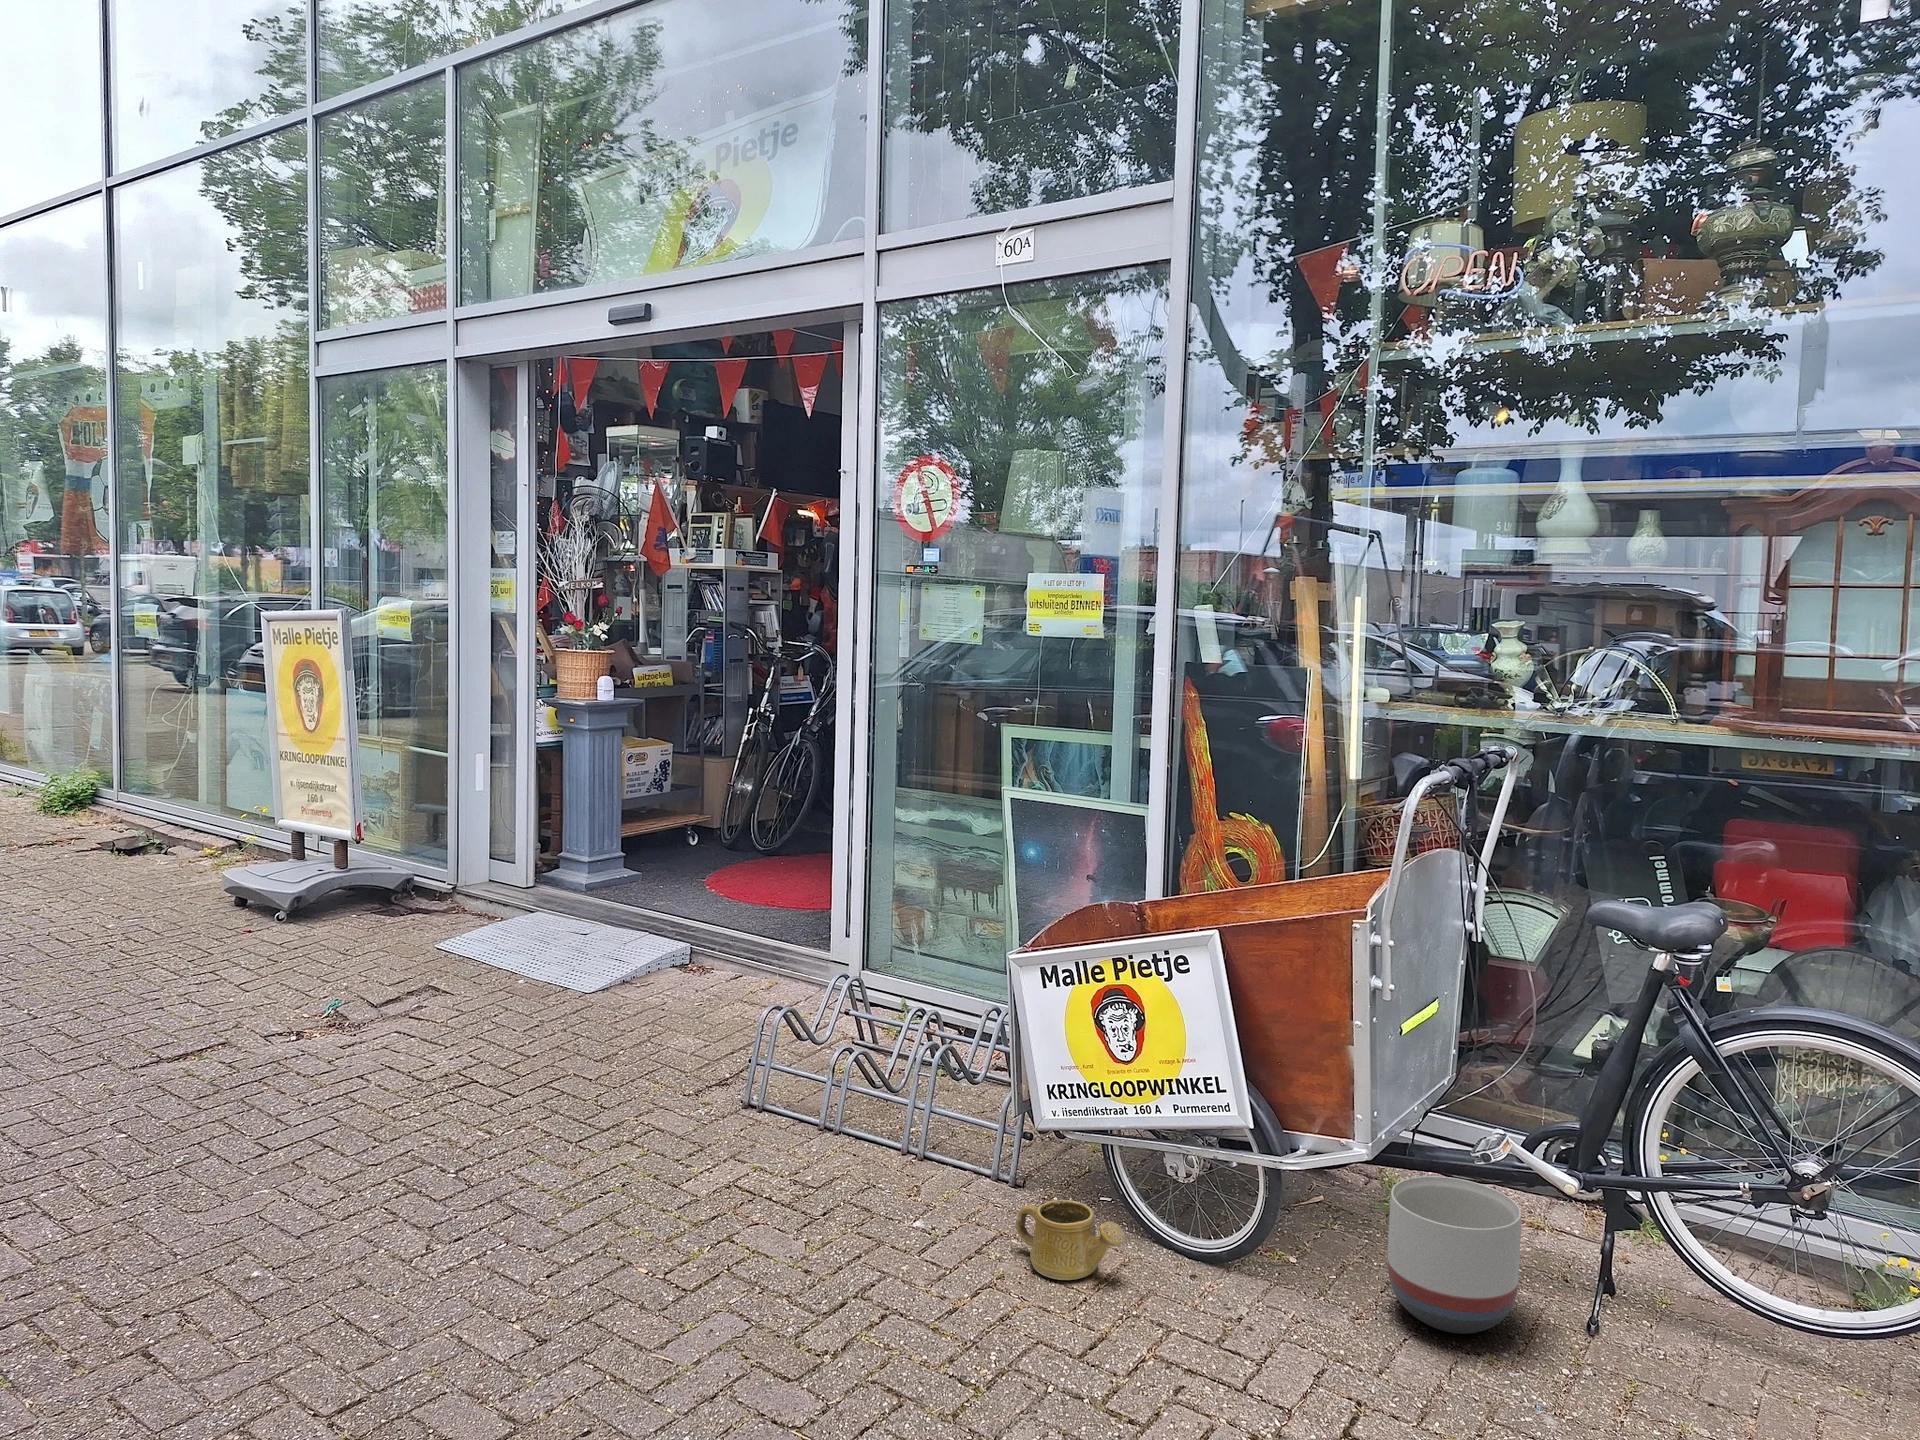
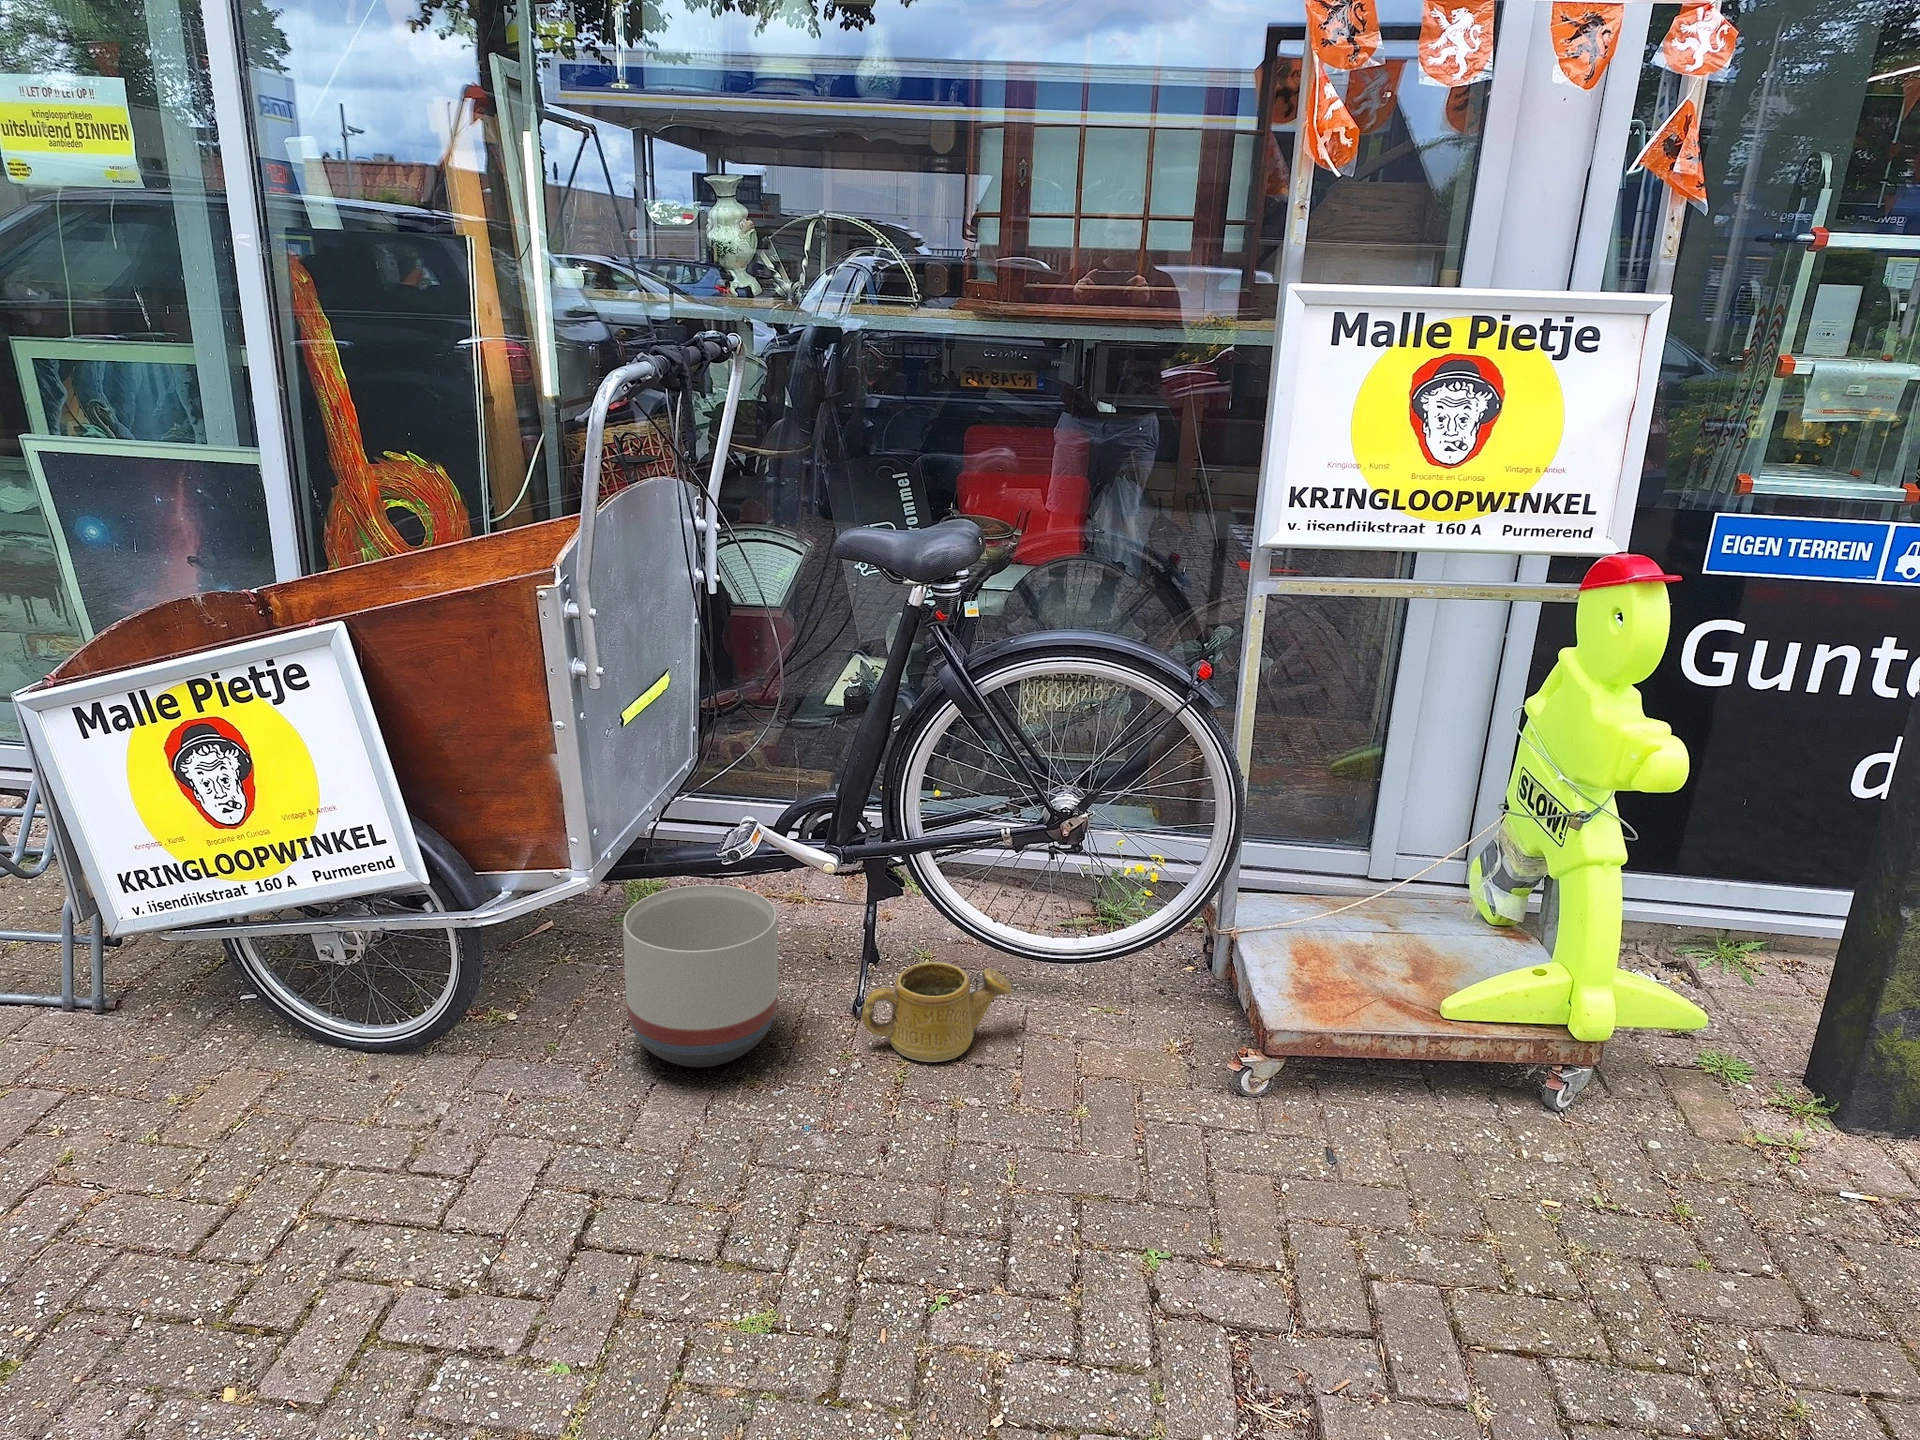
watering can: present [1016,1200,1125,1280] -> present [862,962,1012,1062]

